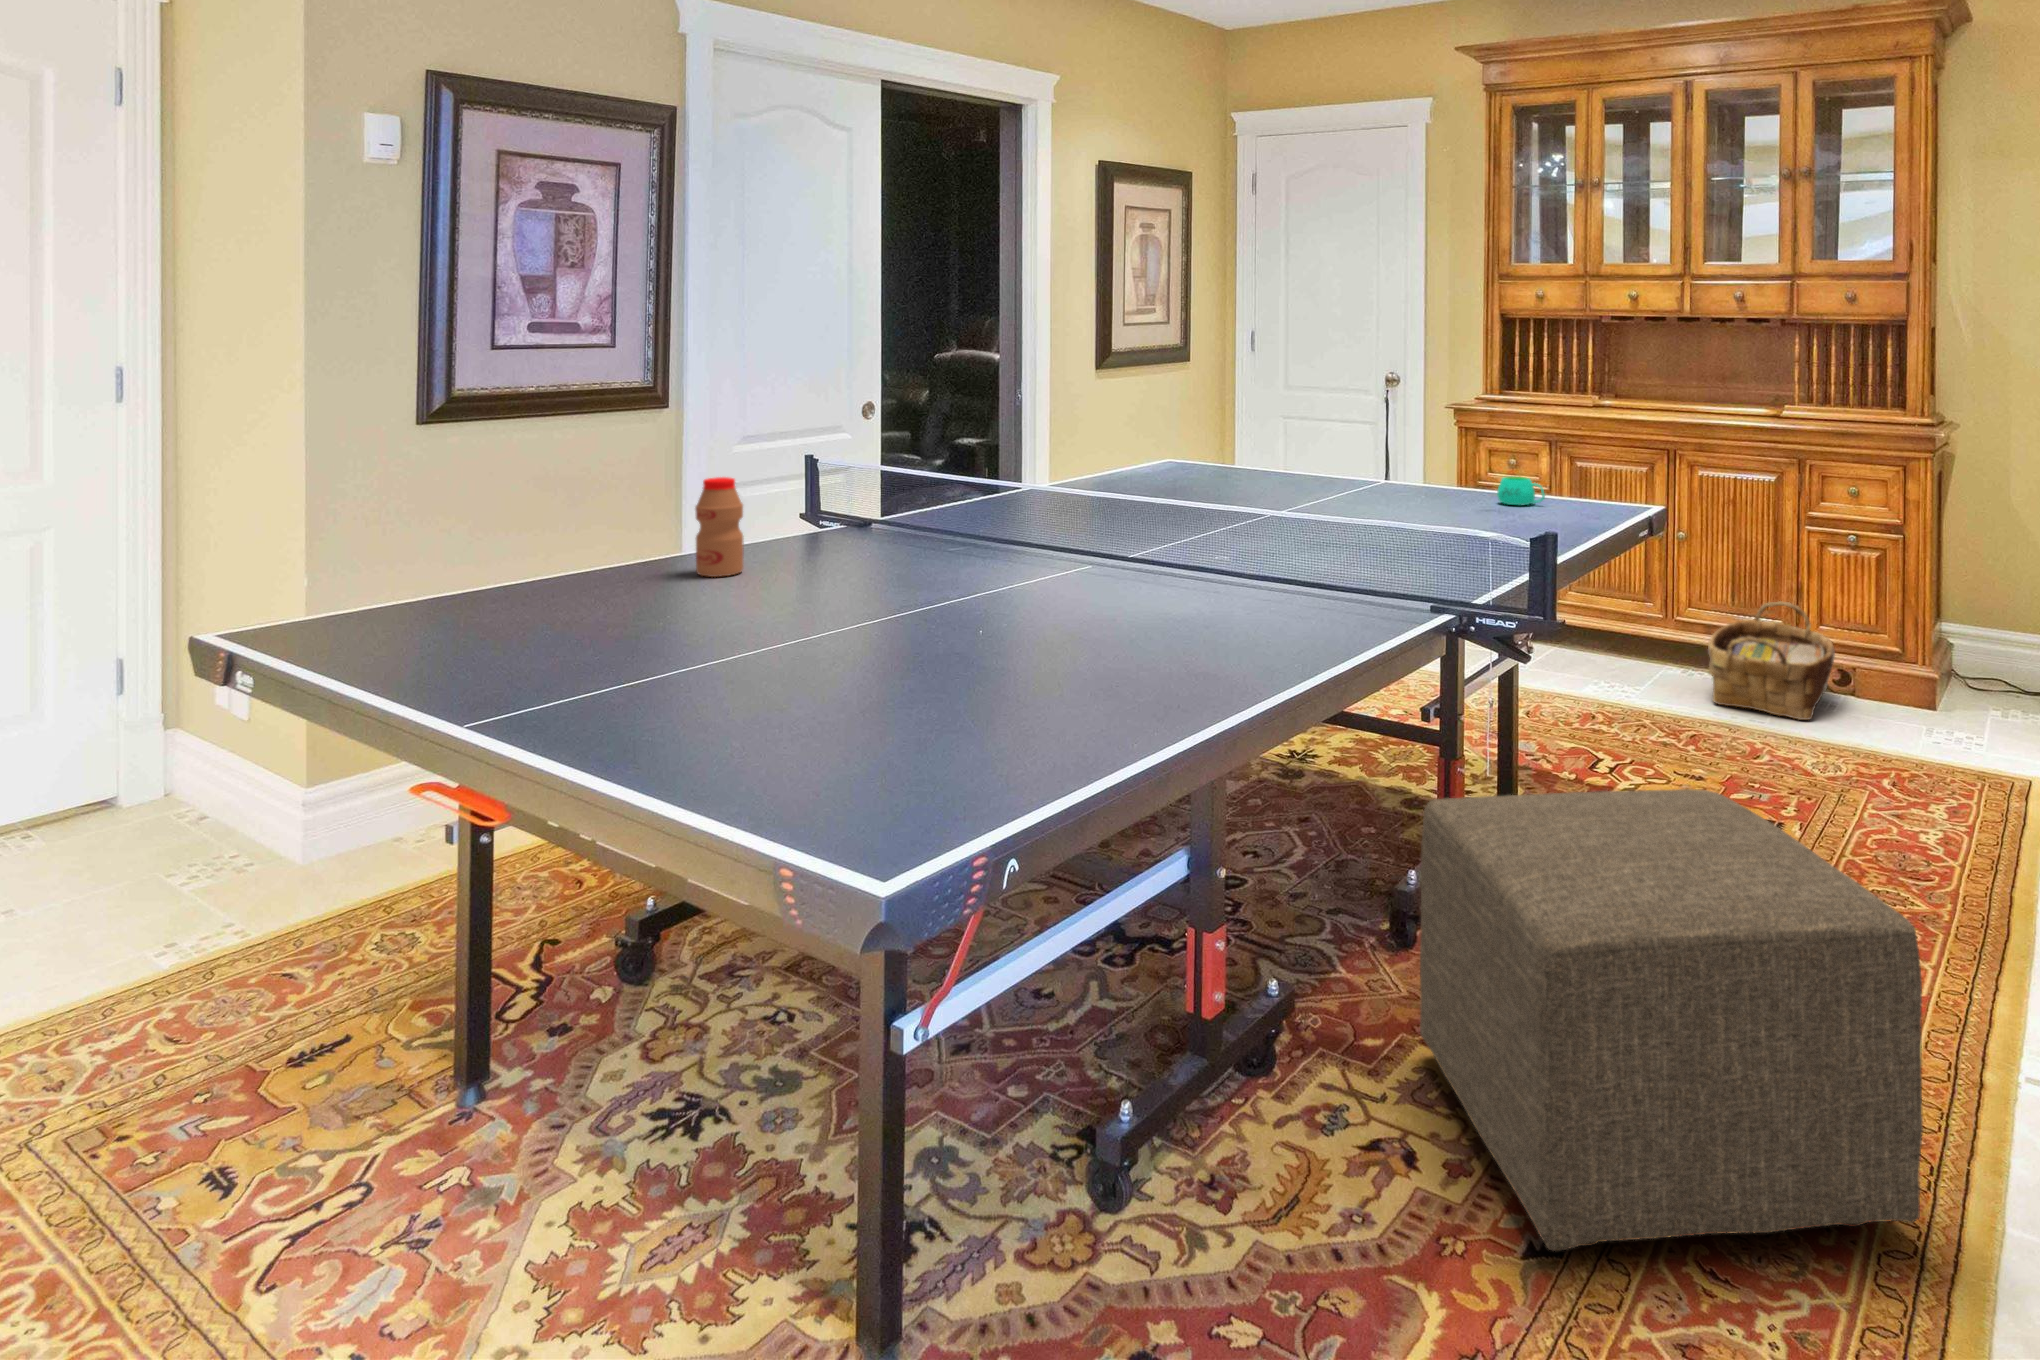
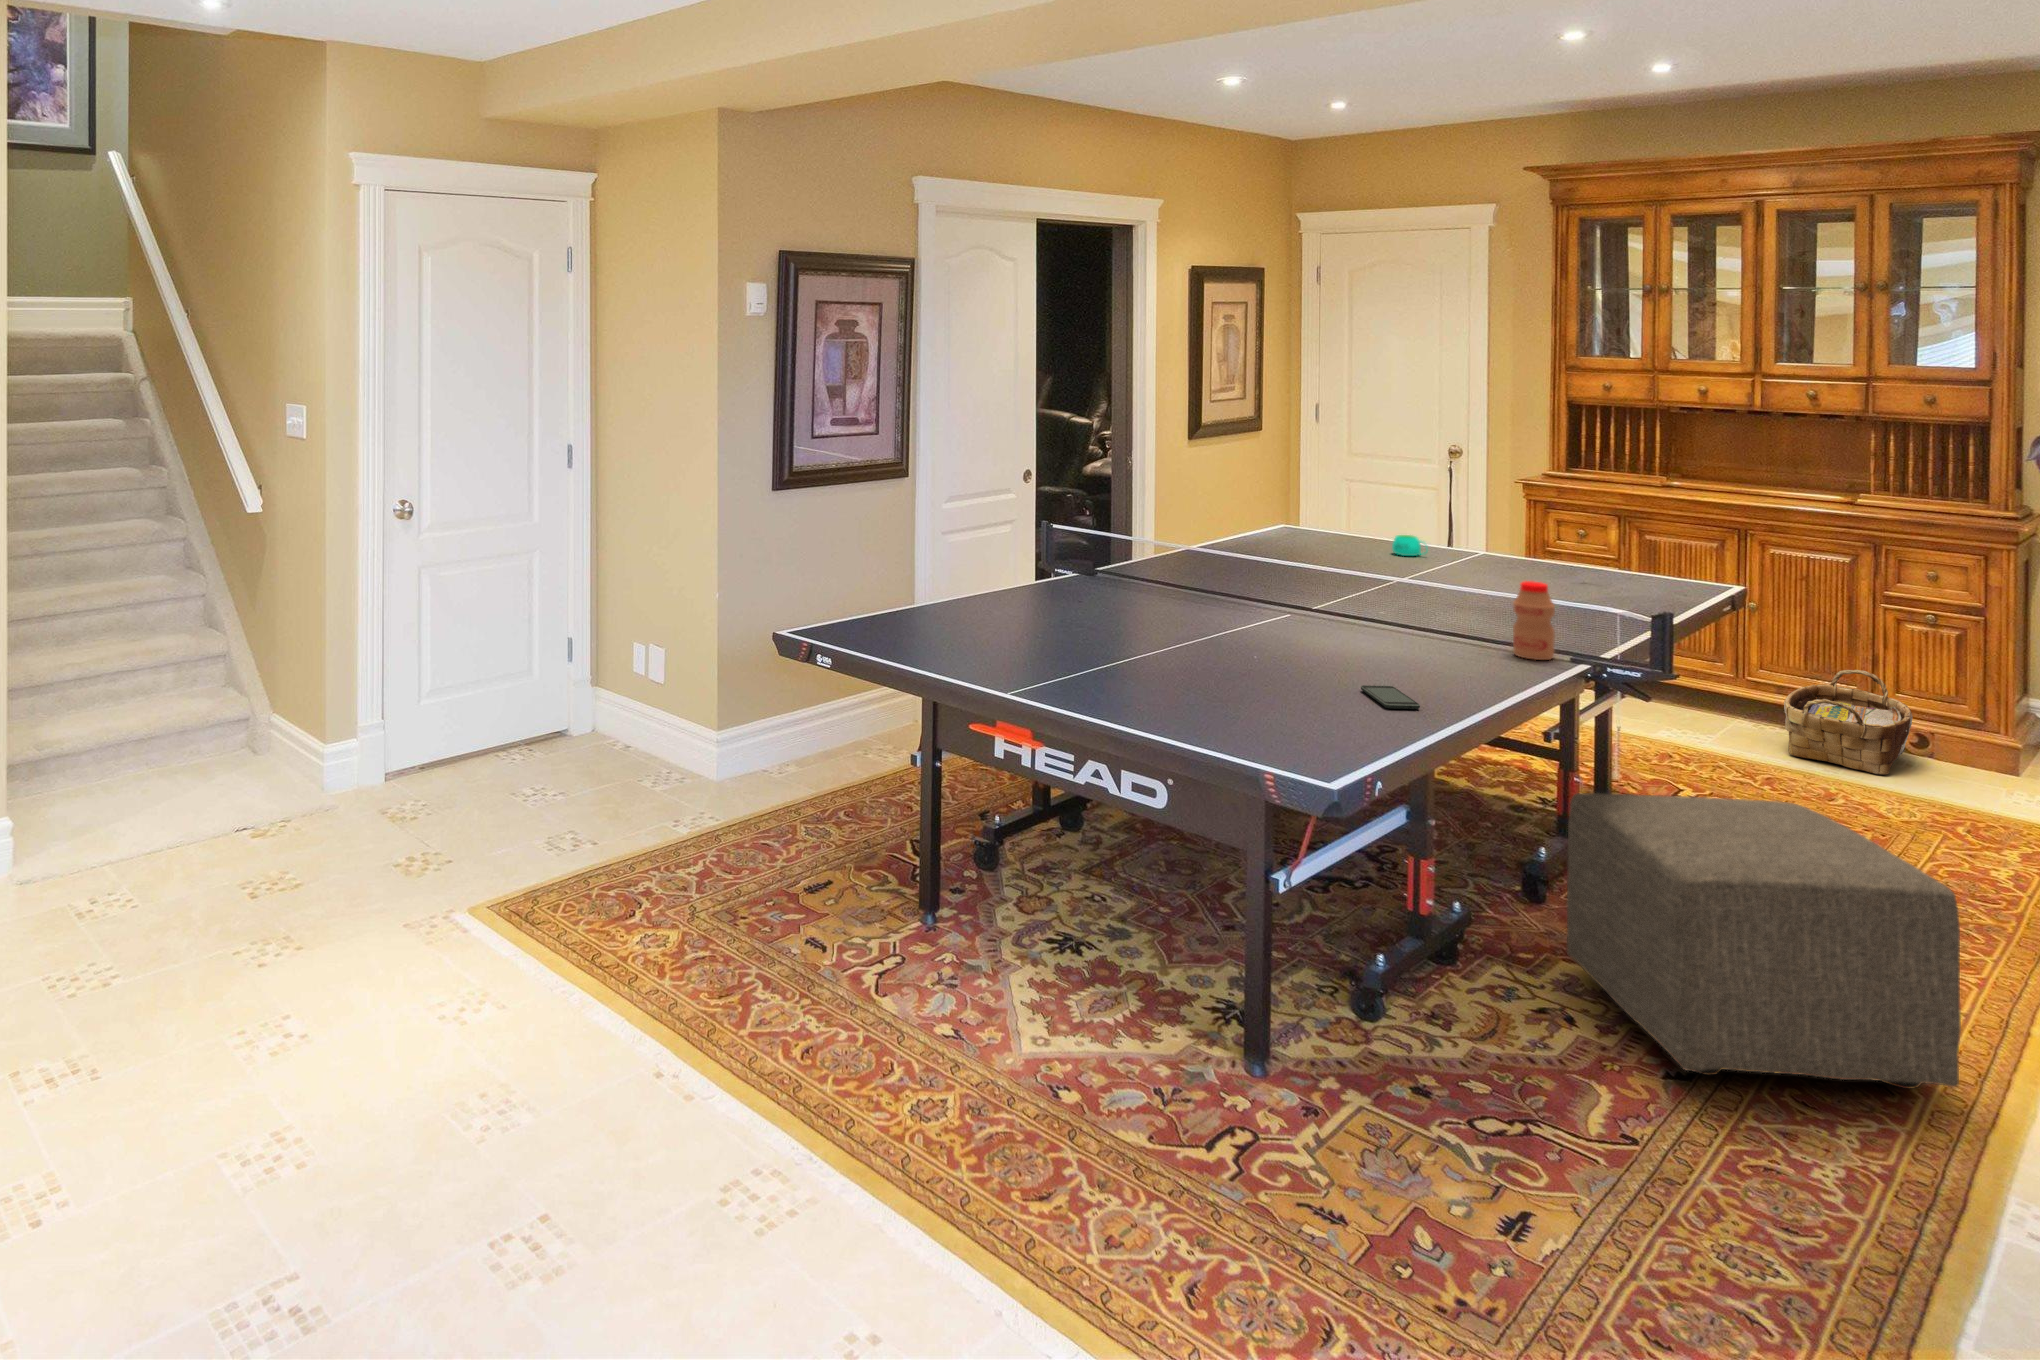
bottle: present [695,477,744,577] -> present [1513,581,1555,660]
mug: present [1497,477,1545,505] -> present [1392,535,1428,556]
smartphone: none [1097,662,1166,701] -> present [1361,685,1420,709]

